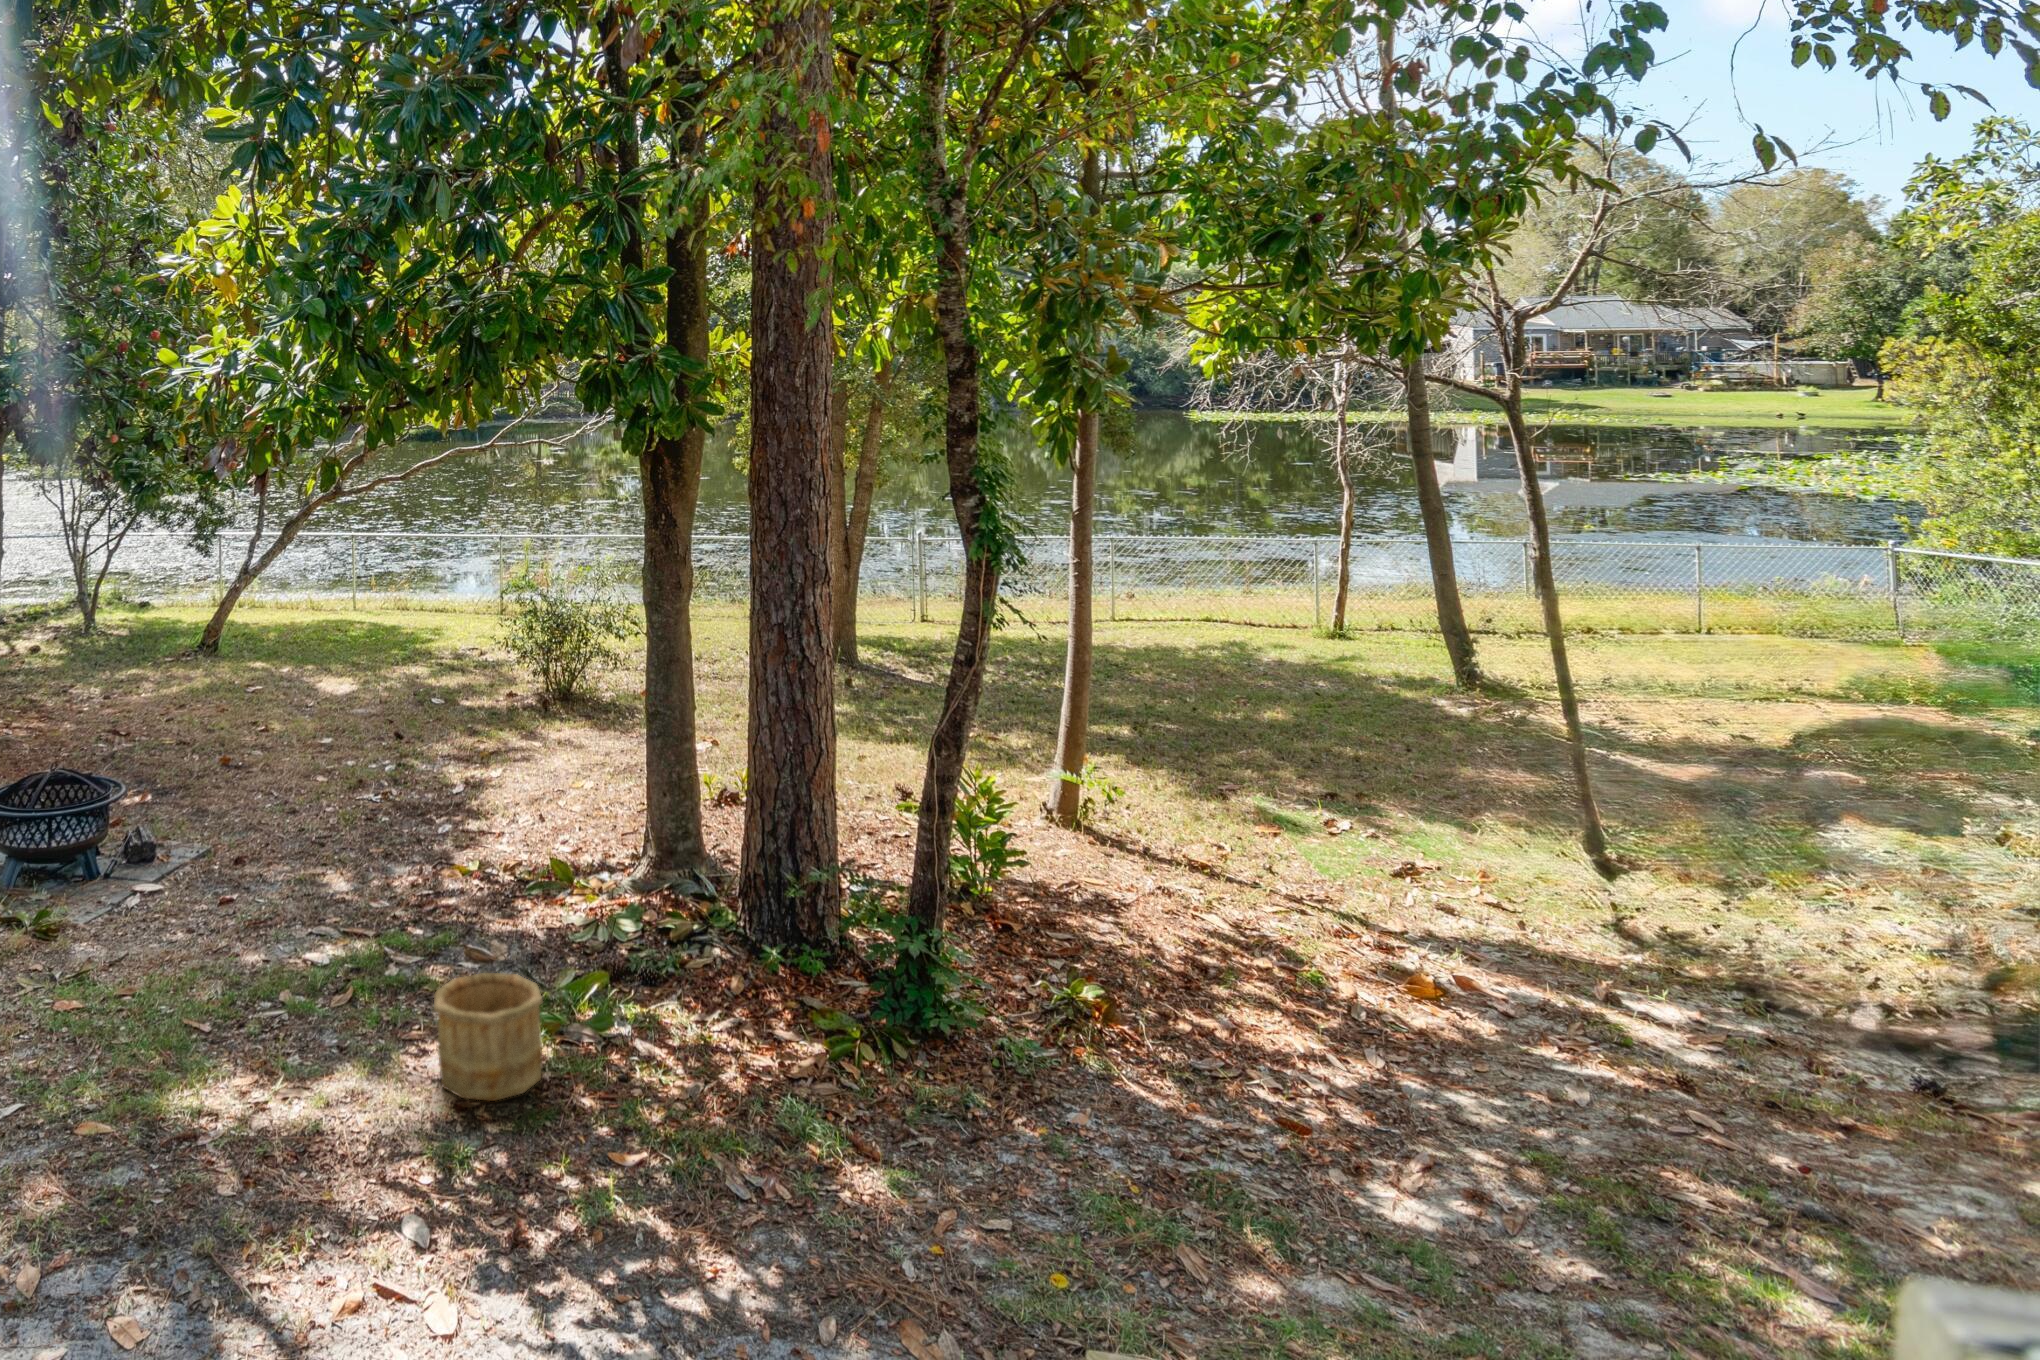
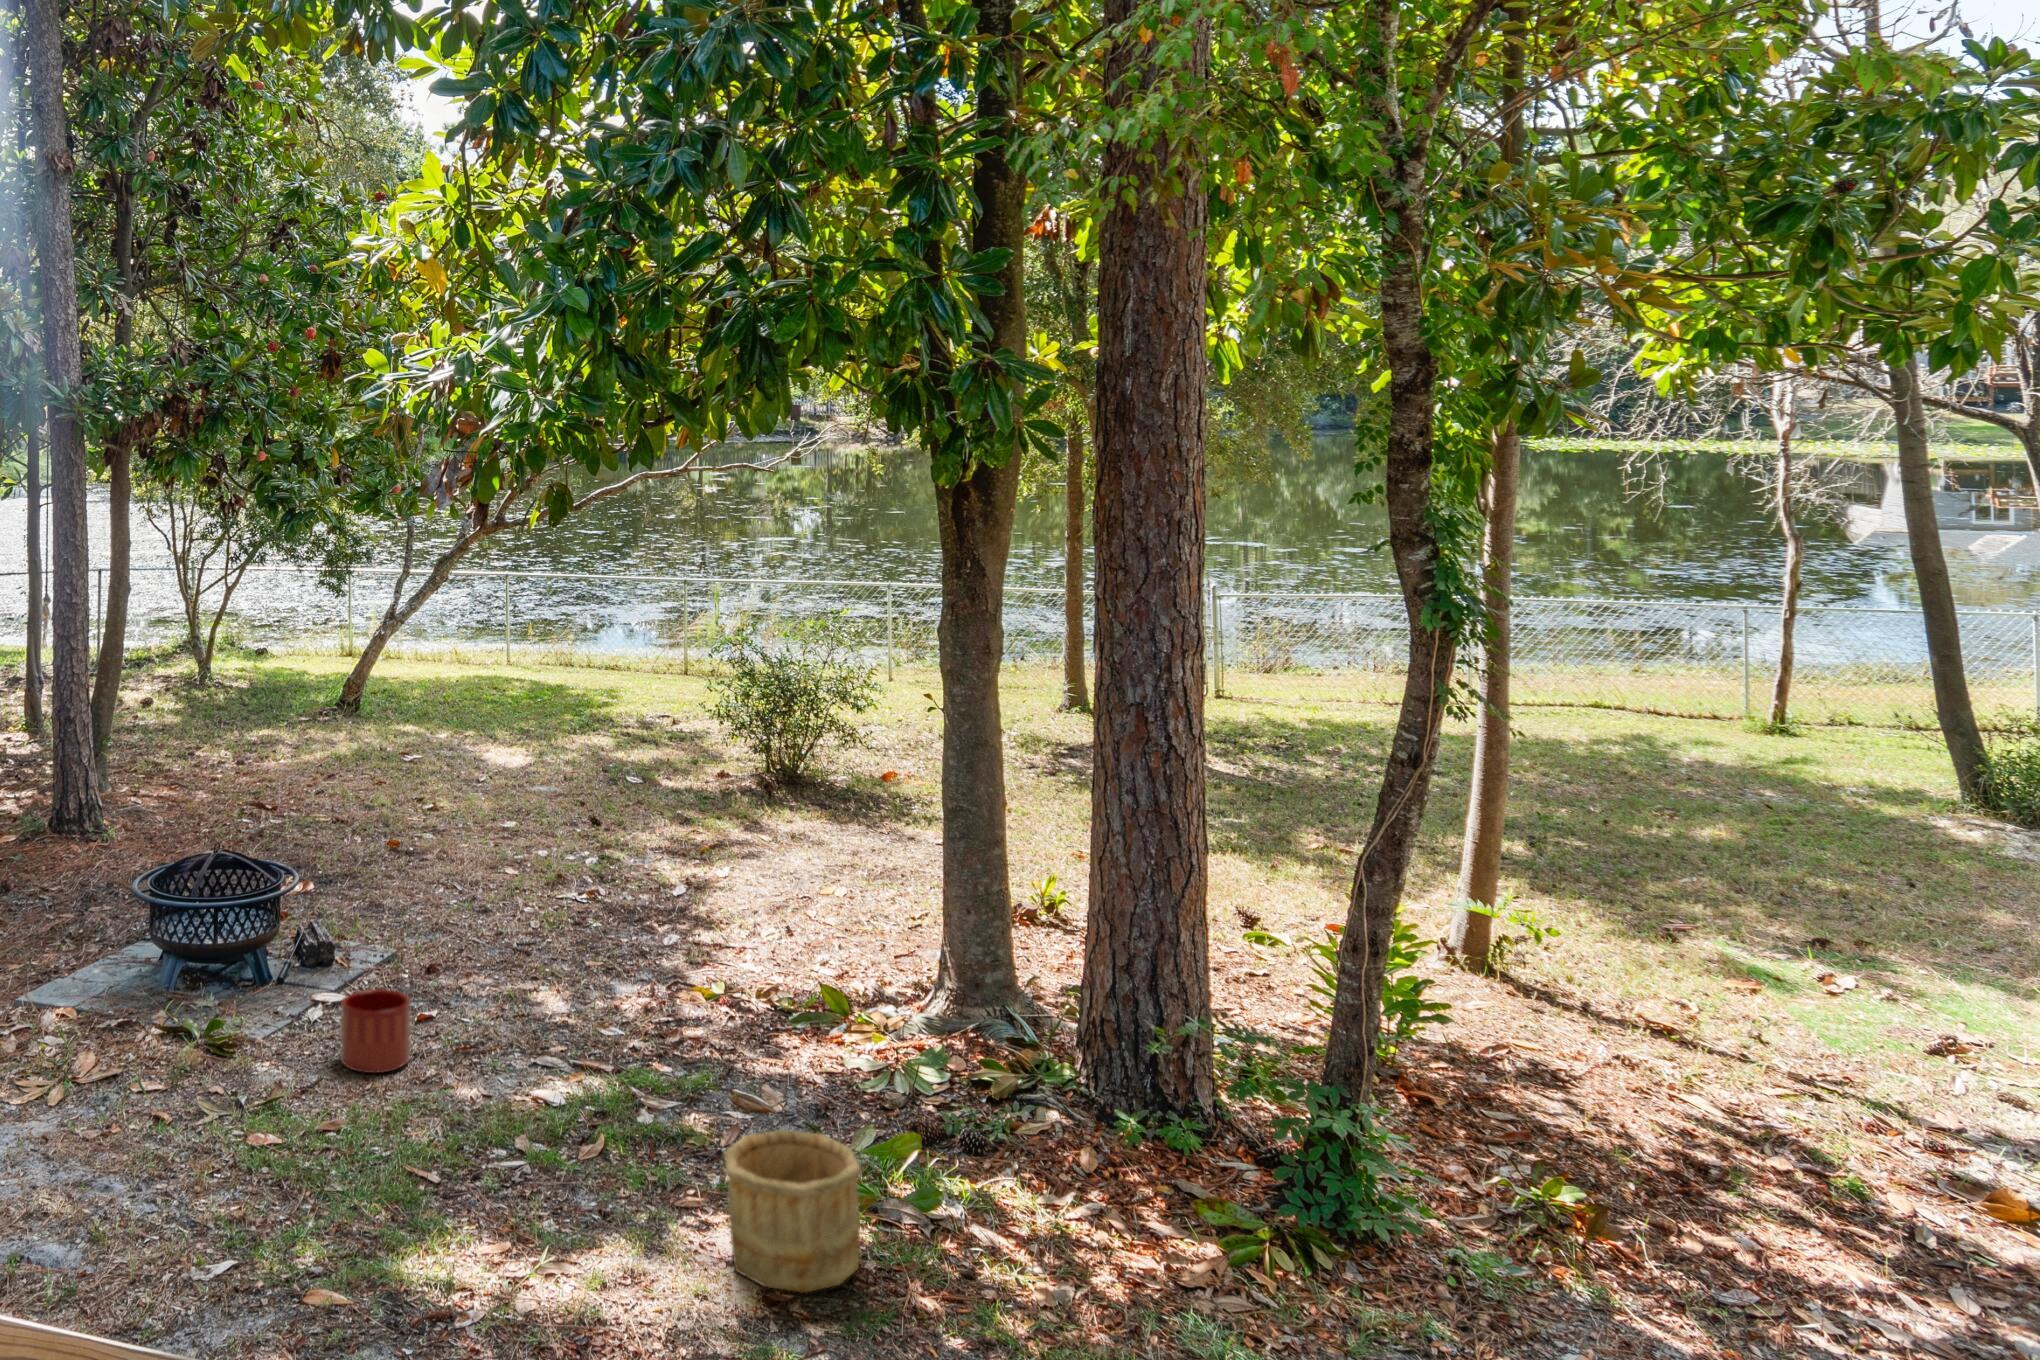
planter: none [143,878,202,947] -> present [340,989,410,1073]

